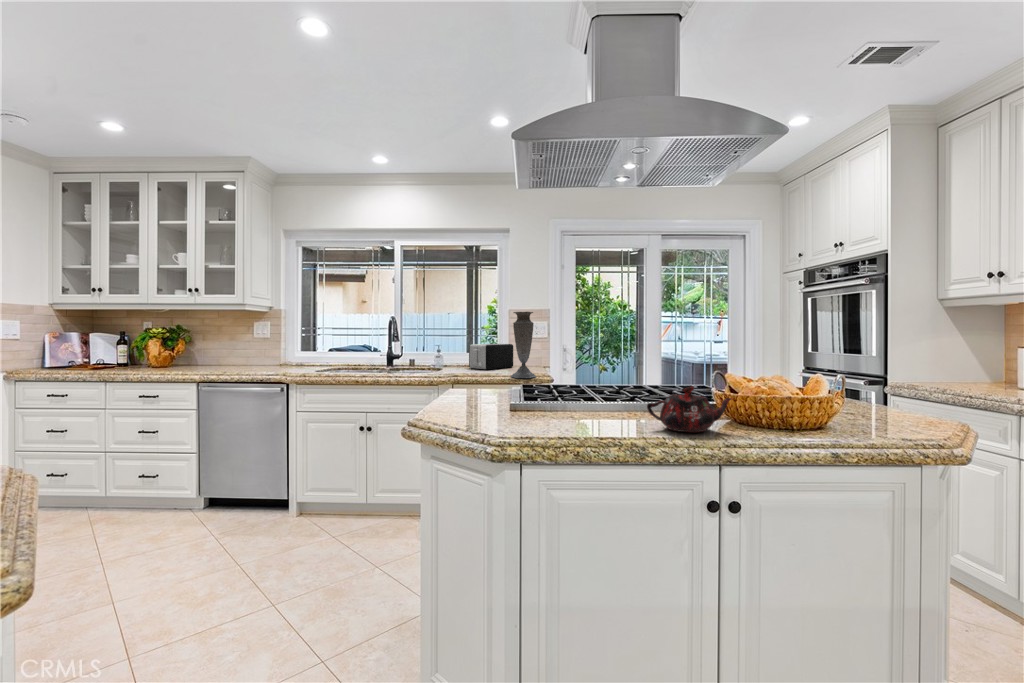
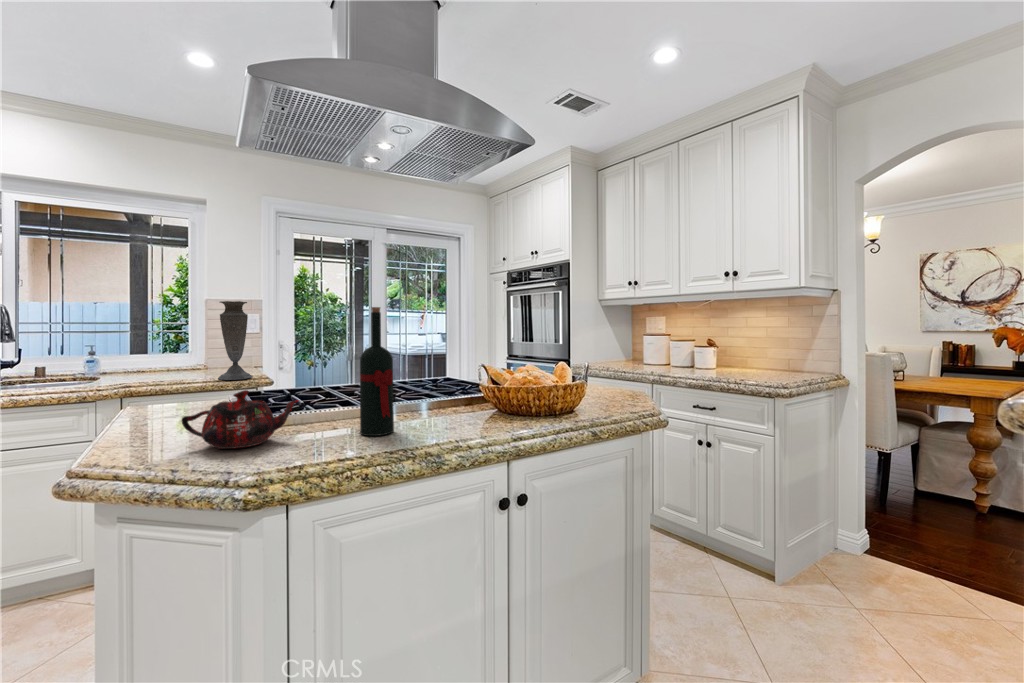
wine bottle: none [586,316,614,426] -> present [360,307,394,436]
toaster: present [469,344,513,369] -> none [150,339,216,371]
teapot: present [647,386,733,432] -> present [182,390,299,449]

